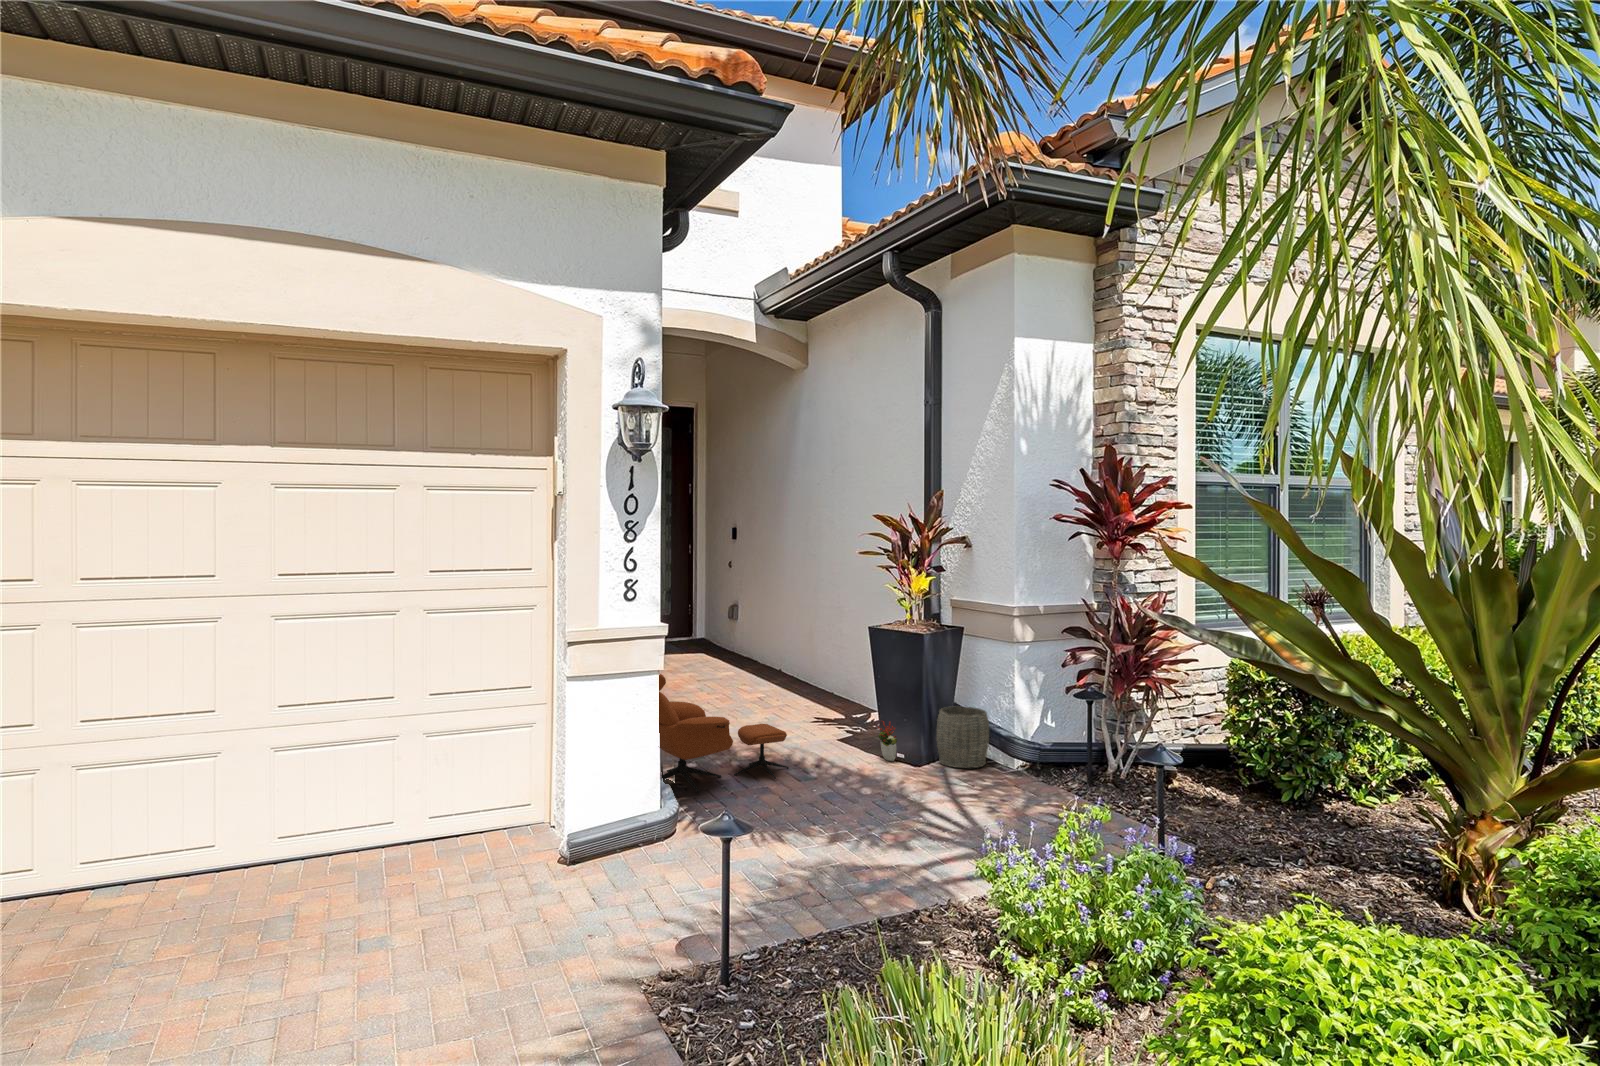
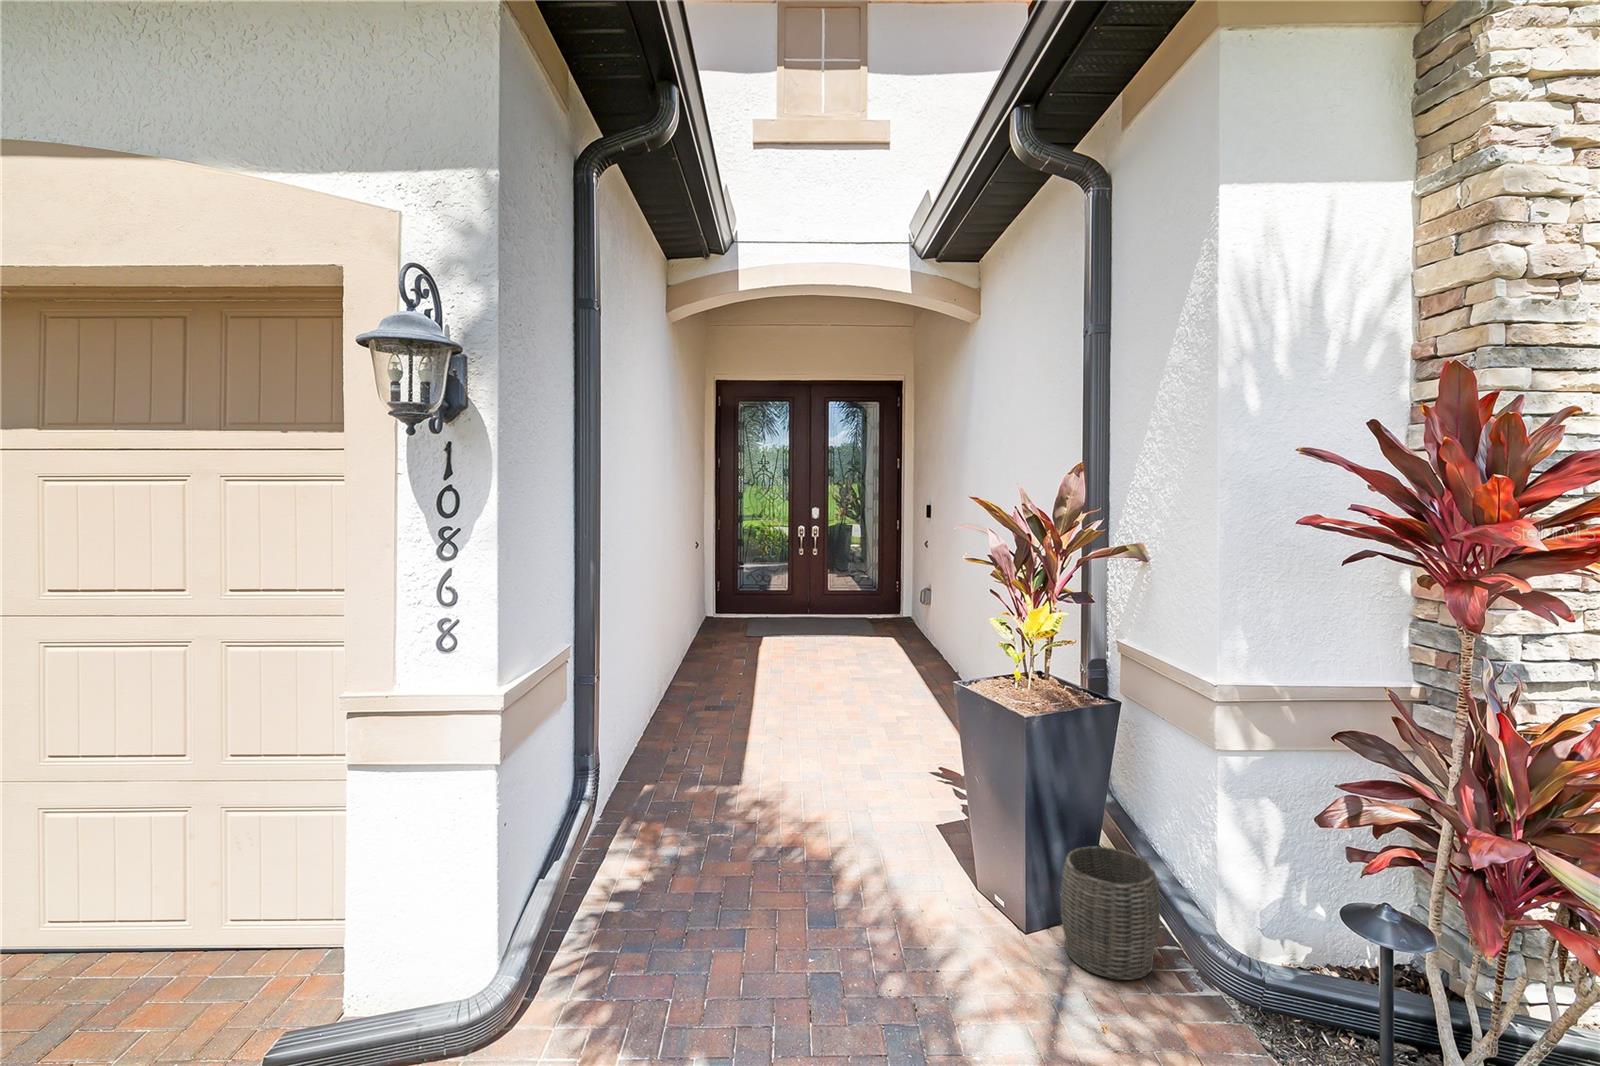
lounge chair: present [659,674,789,793] -> none [548,726,804,943]
decorative plant: present [878,721,897,761] -> none [958,853,992,924]

